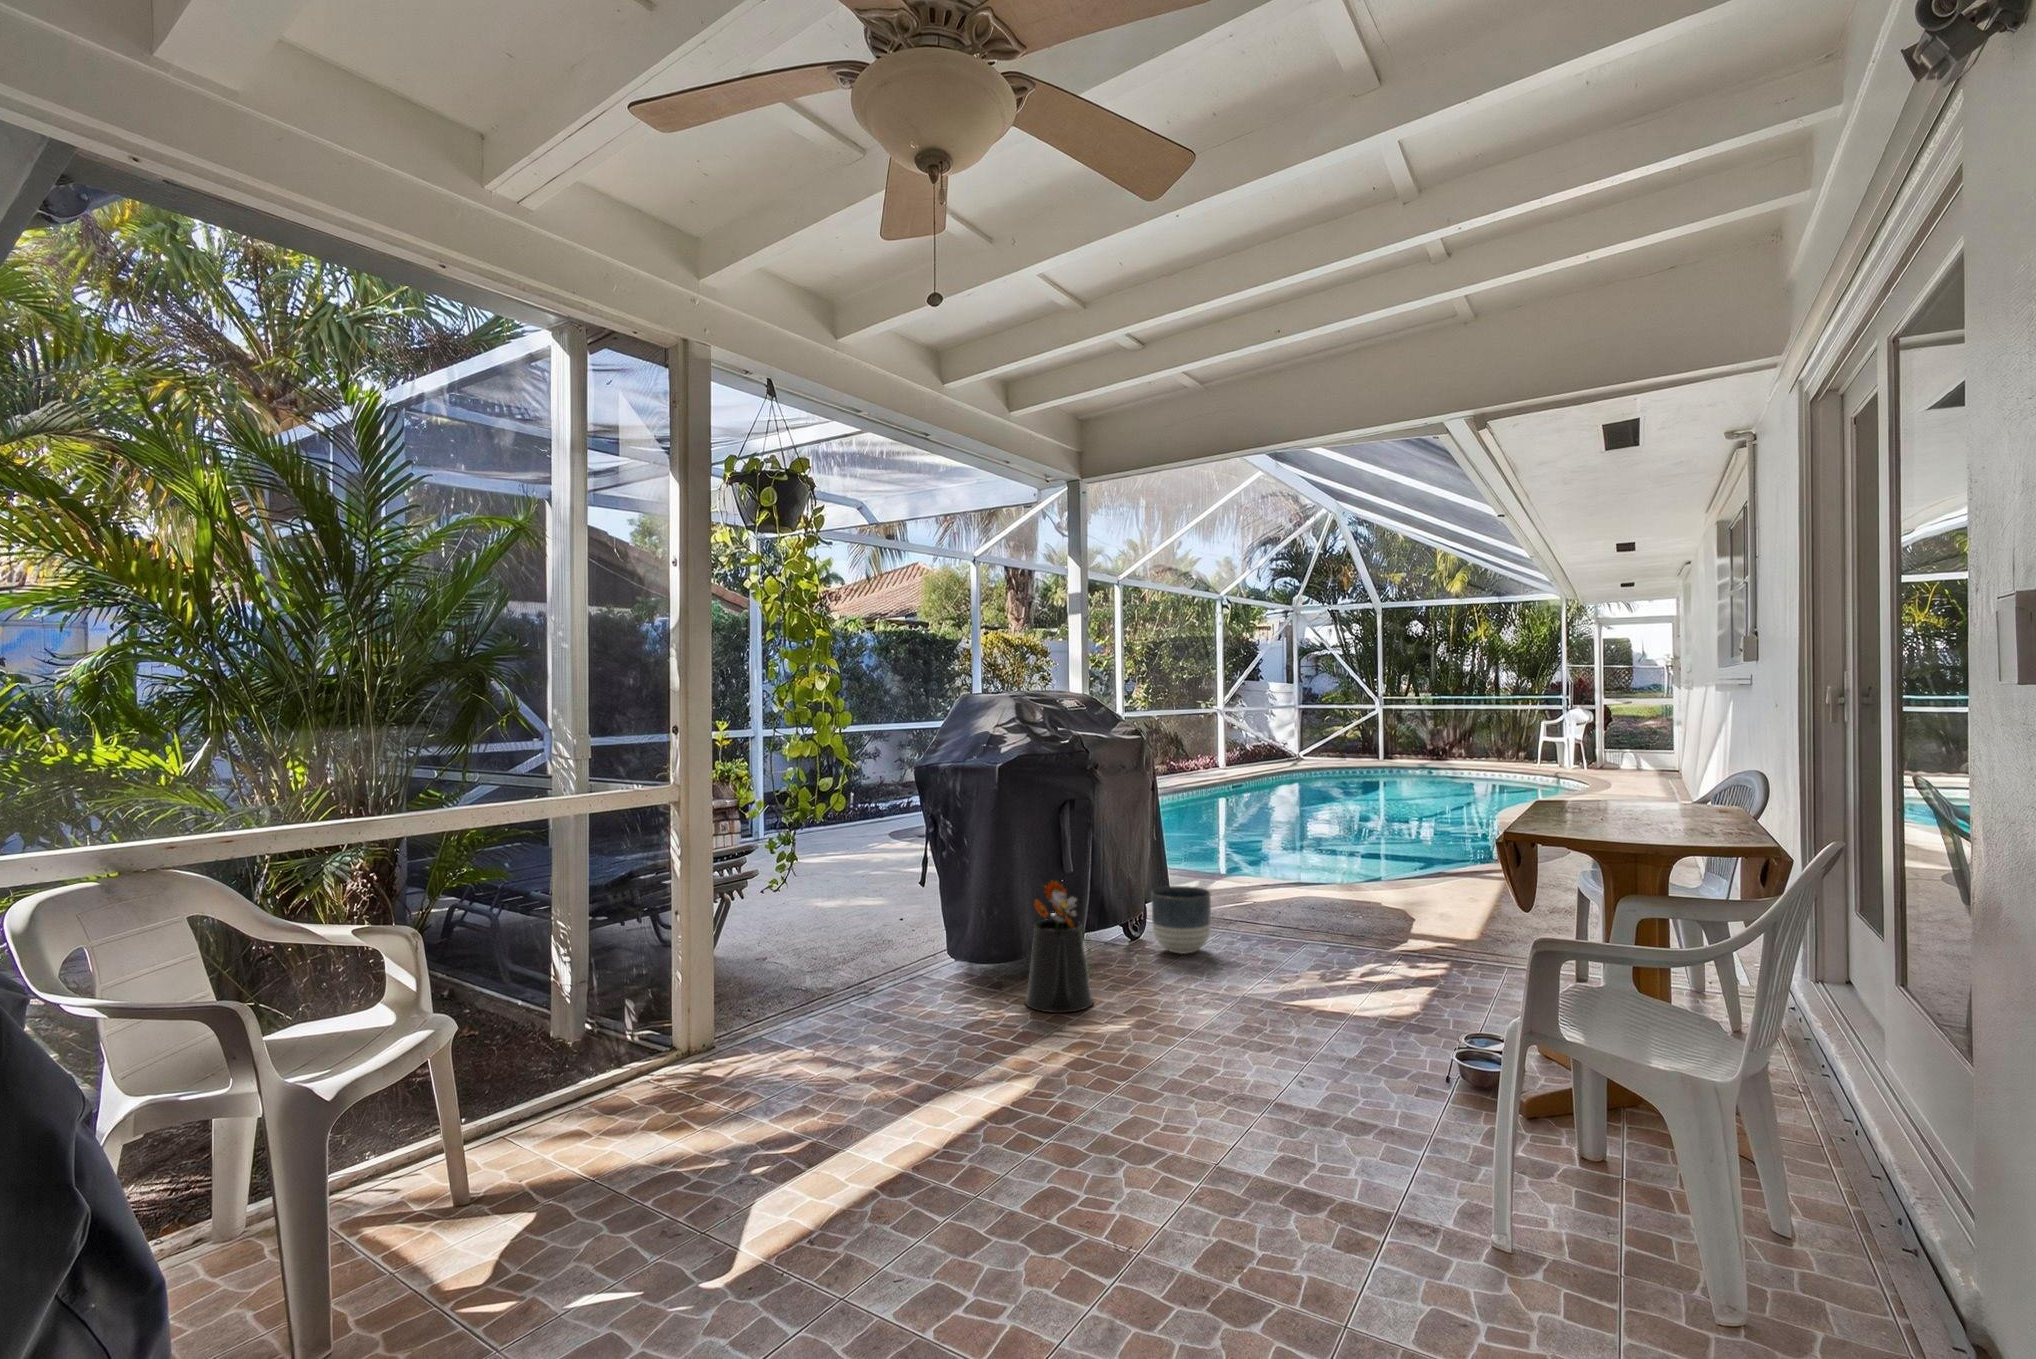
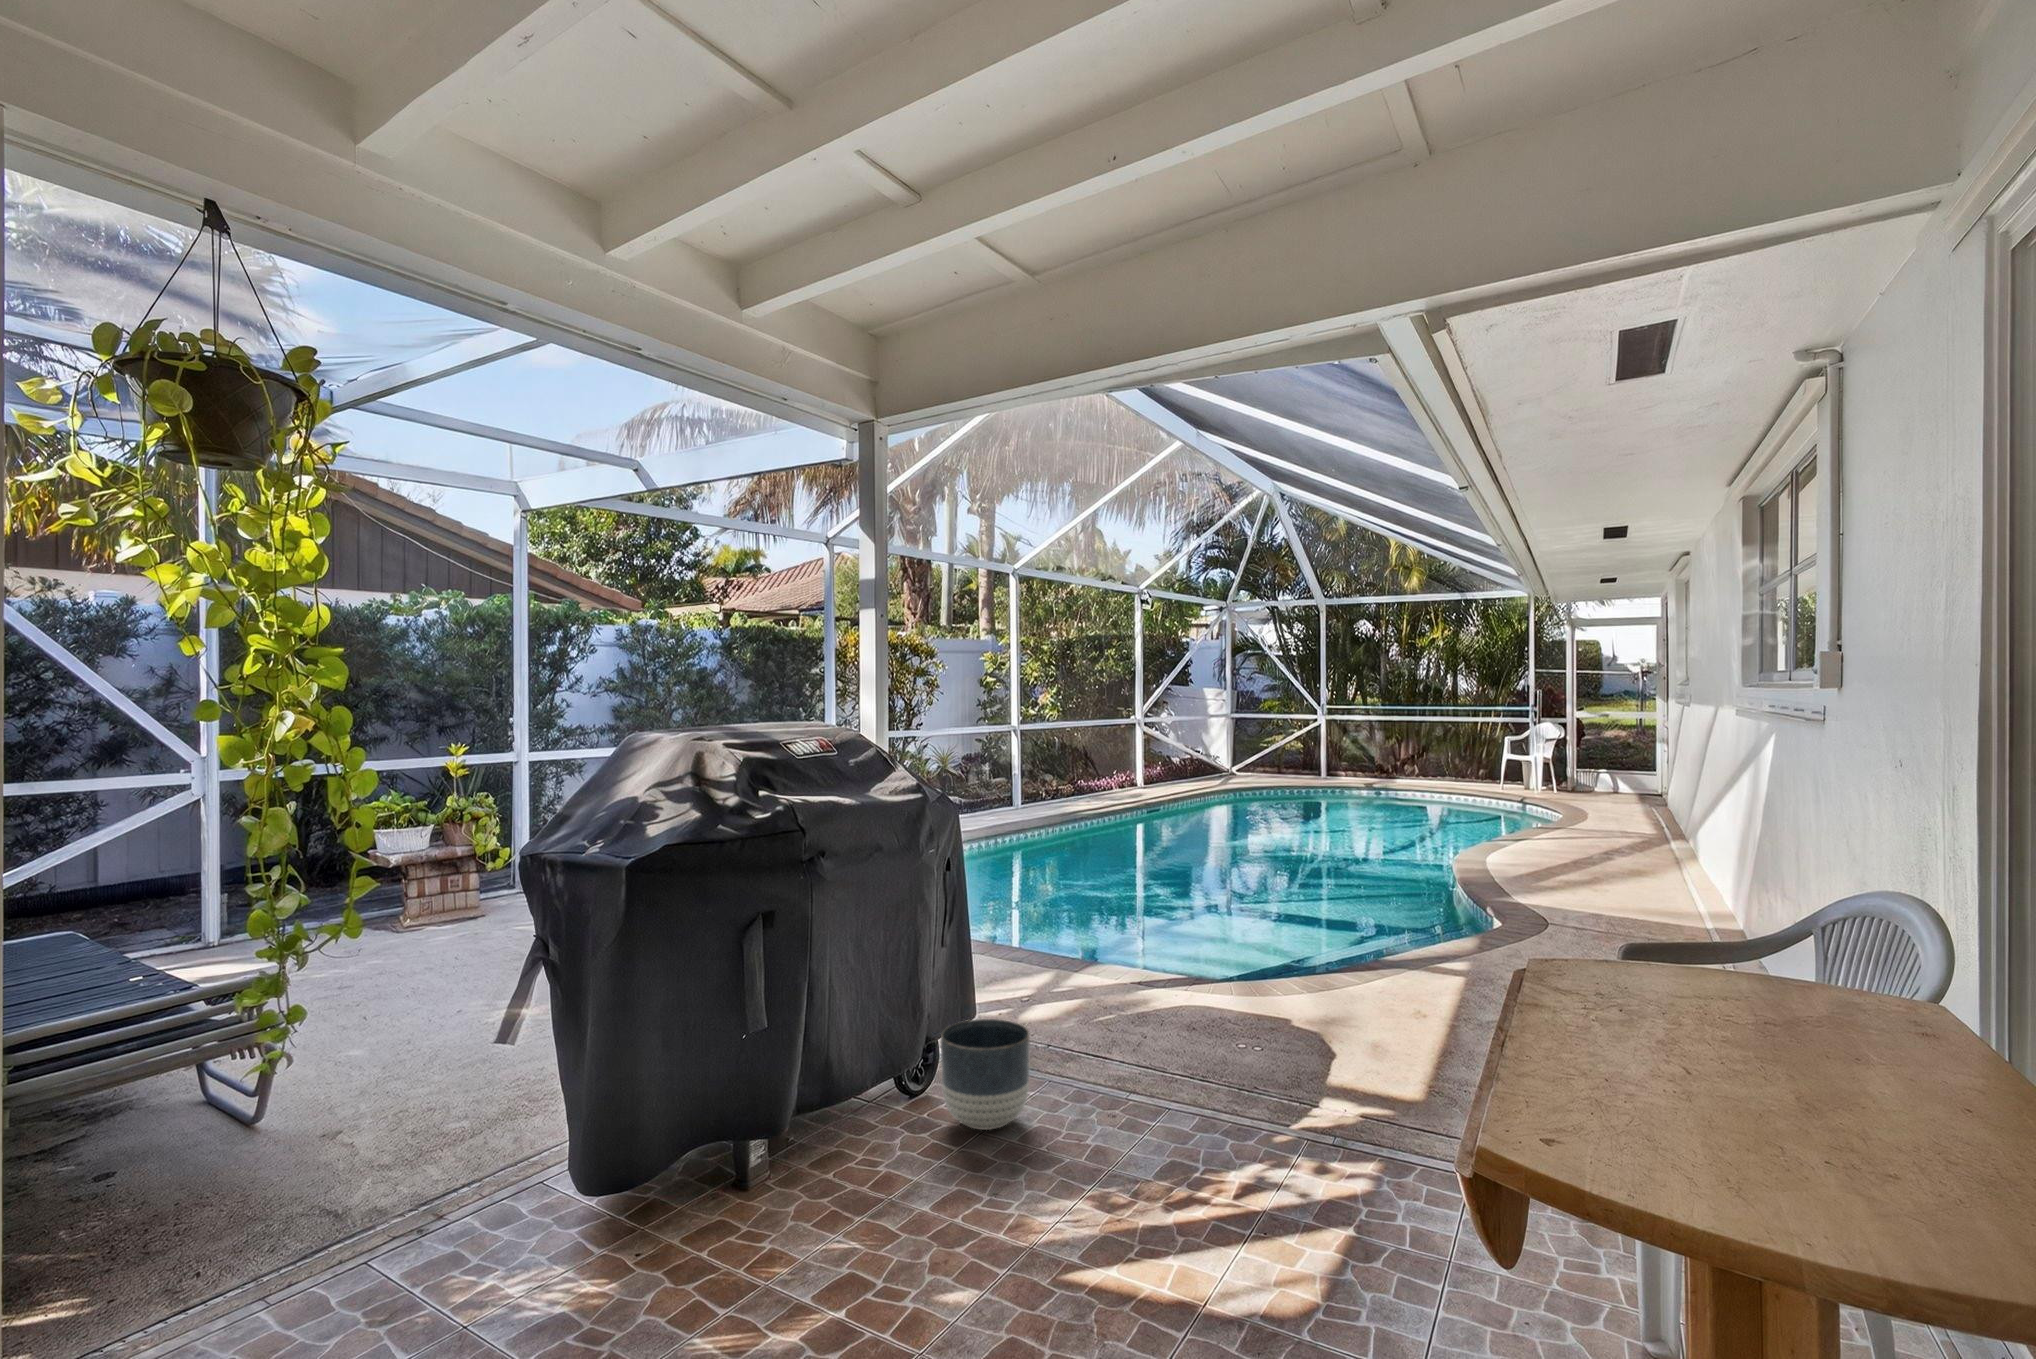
watering can: present [1025,881,1094,1013] -> none [677,1043,796,1292]

